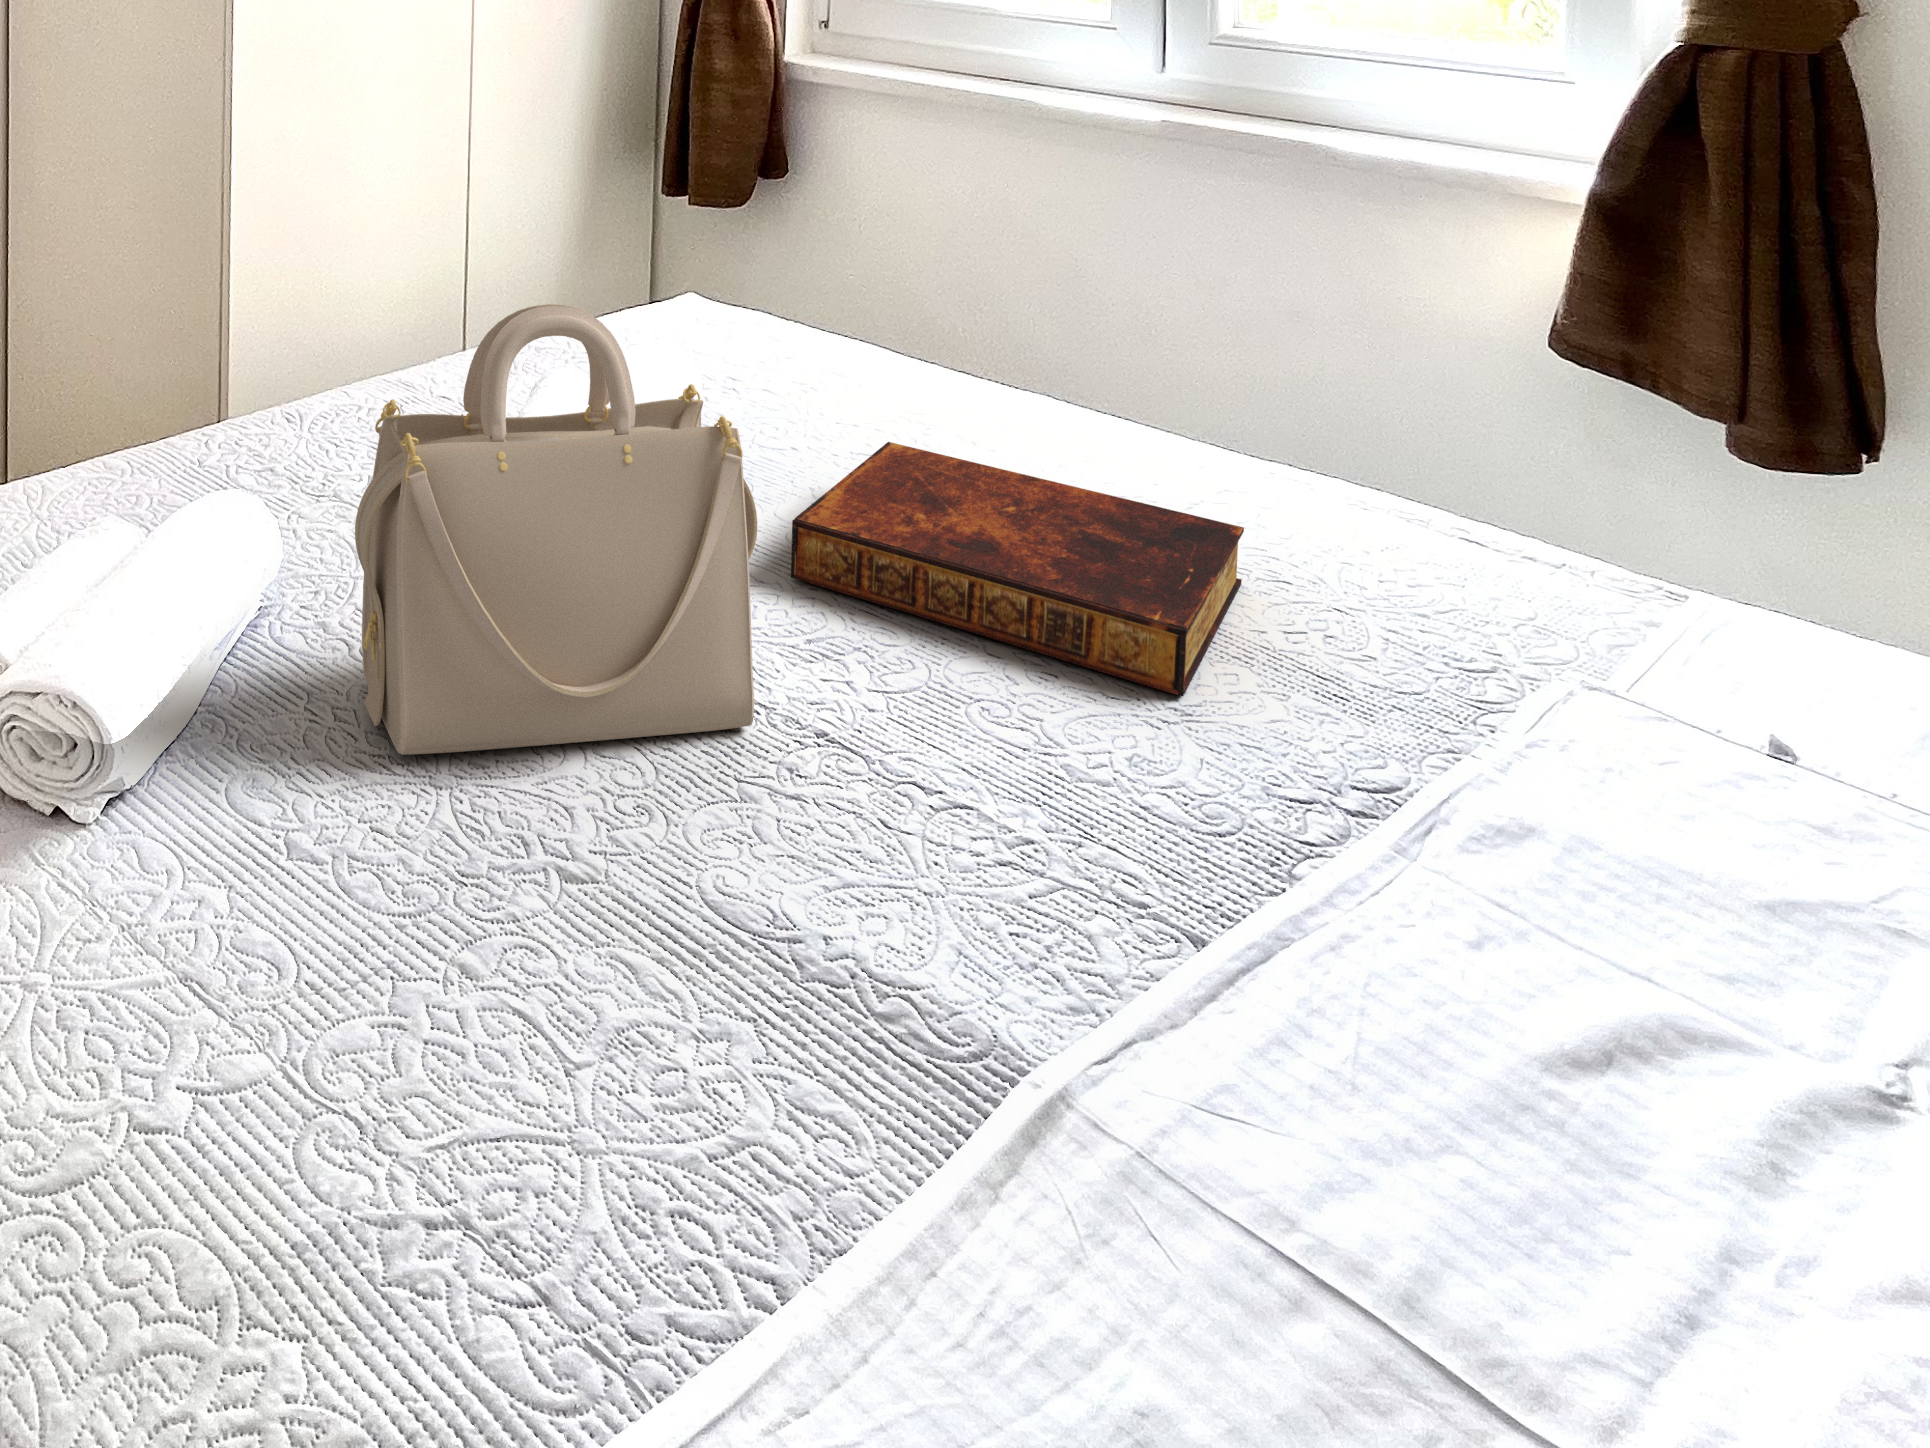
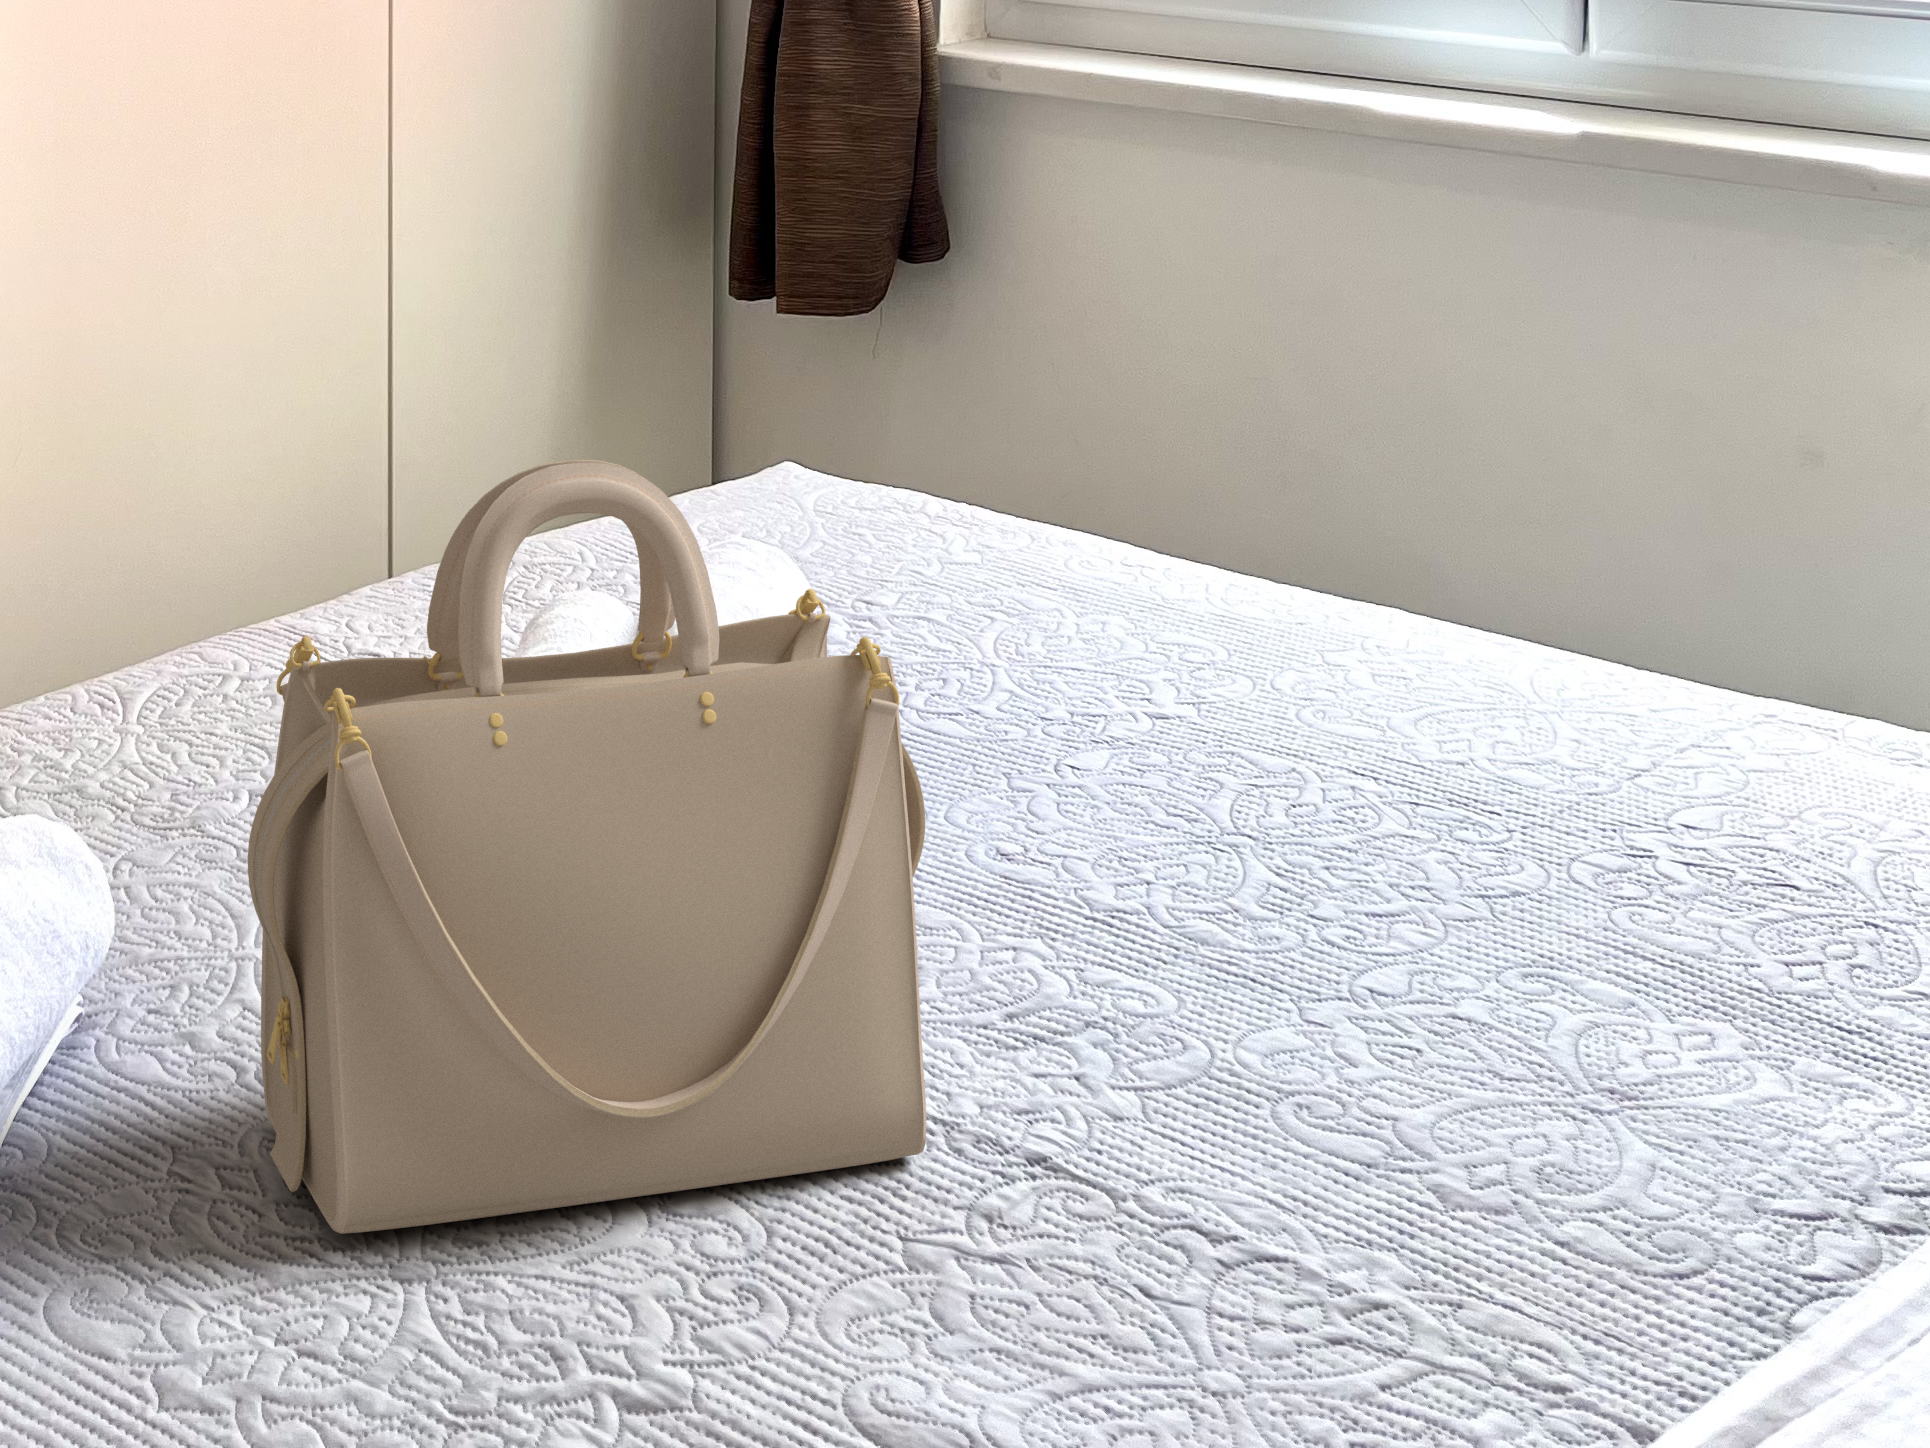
book: present [791,442,1244,696] -> none [979,686,1717,1067]

